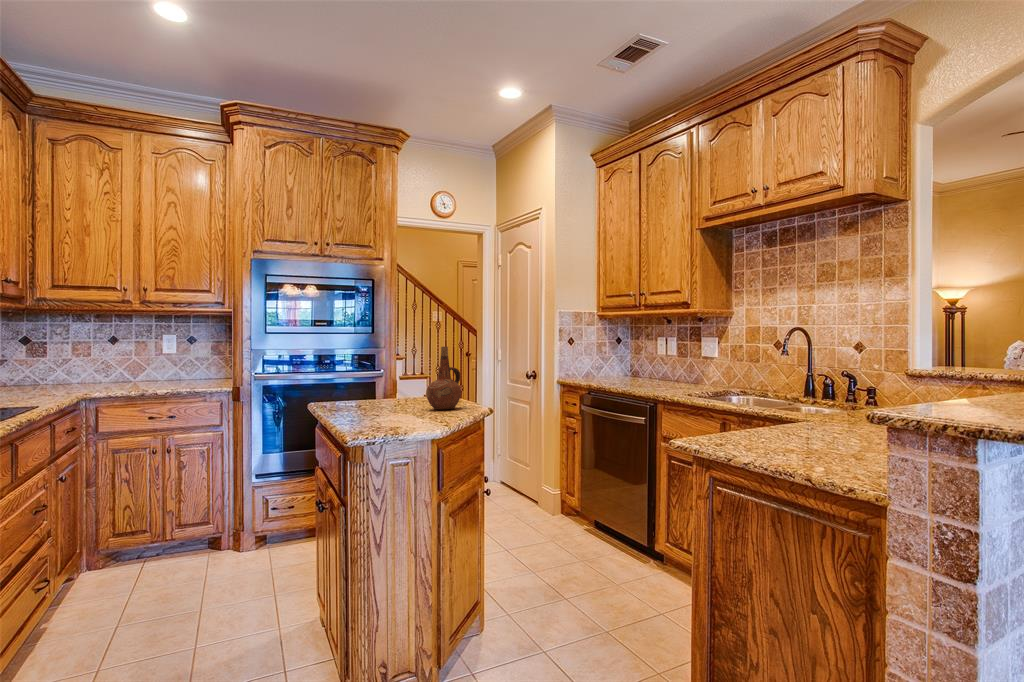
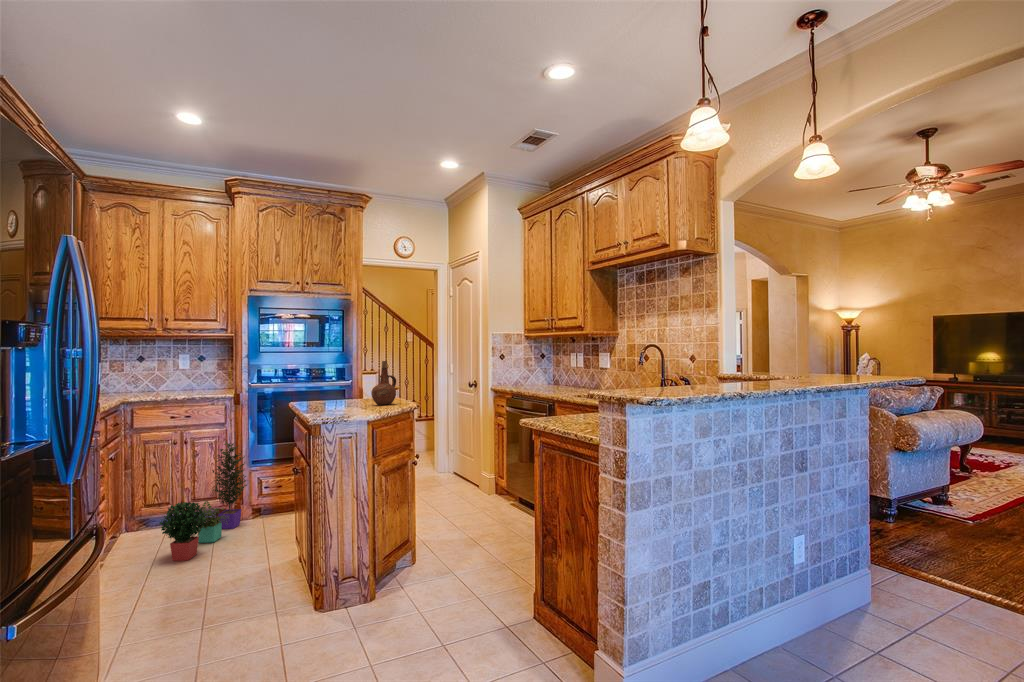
potted plant: none [128,449,252,619] -> present [159,441,247,561]

